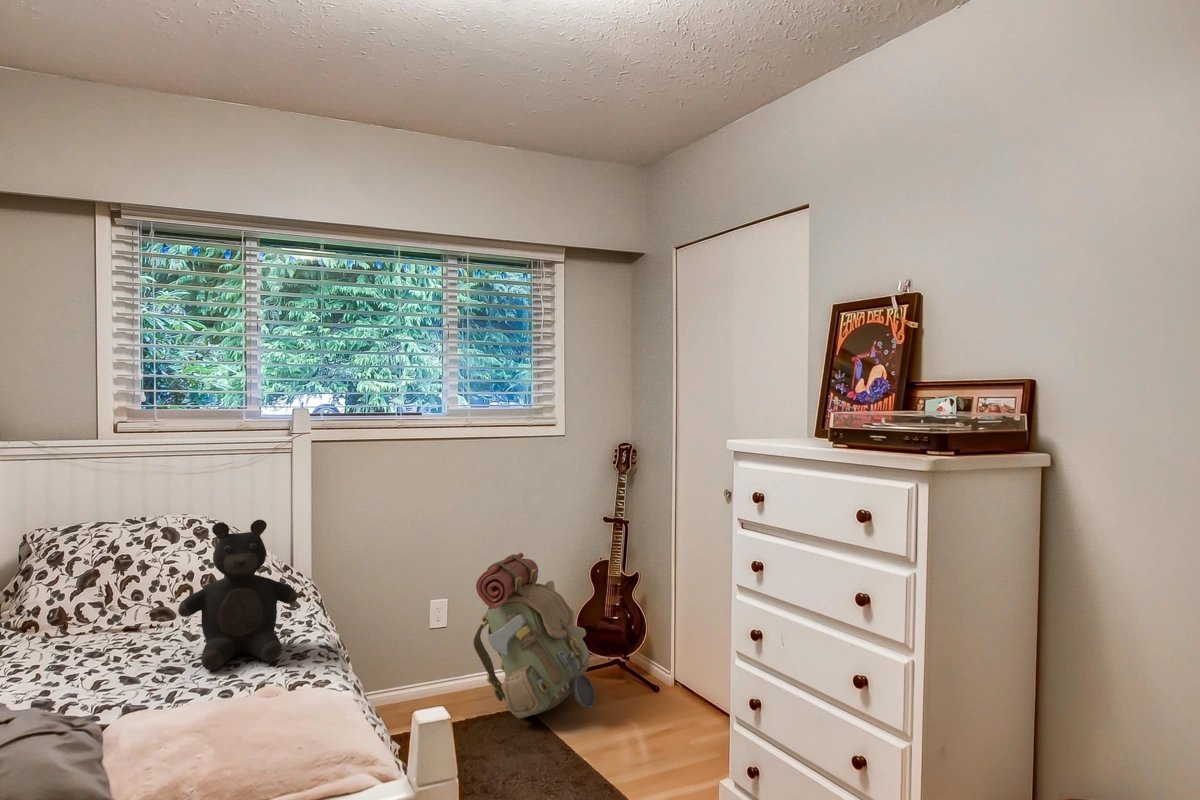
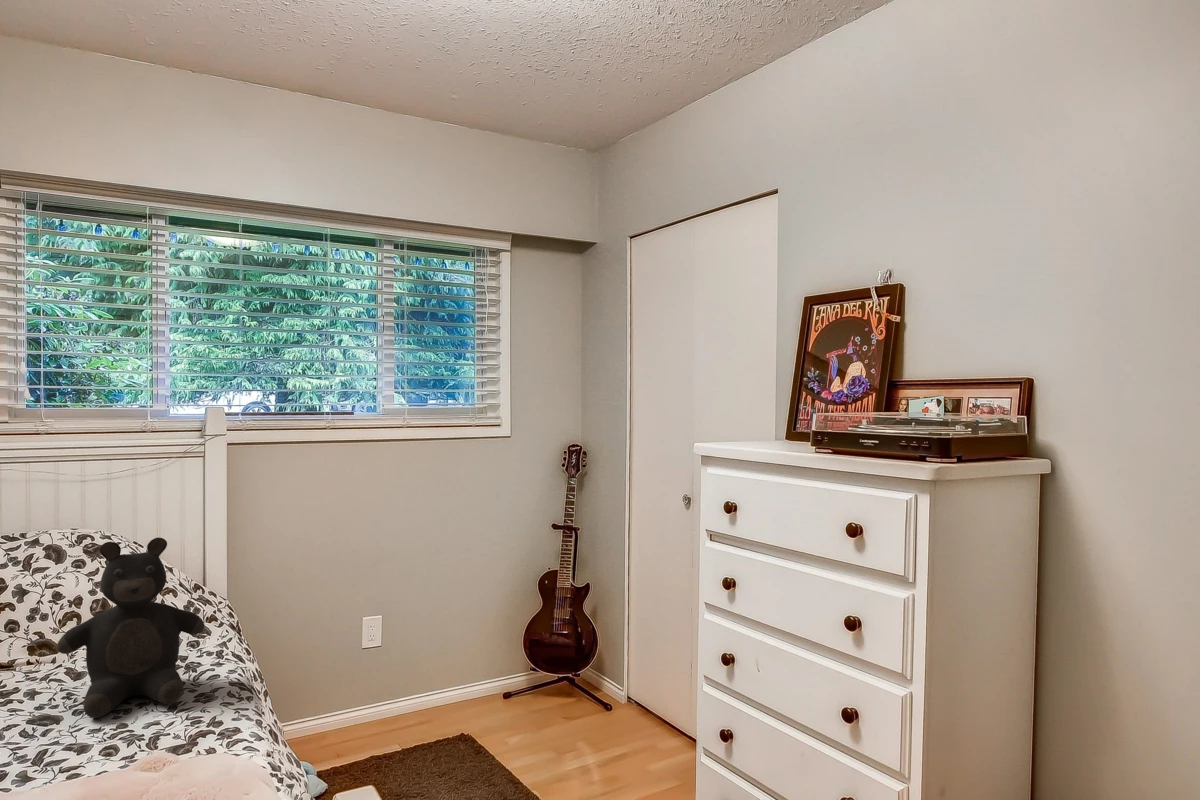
backpack: present [473,553,595,718] -> none [412,565,546,749]

